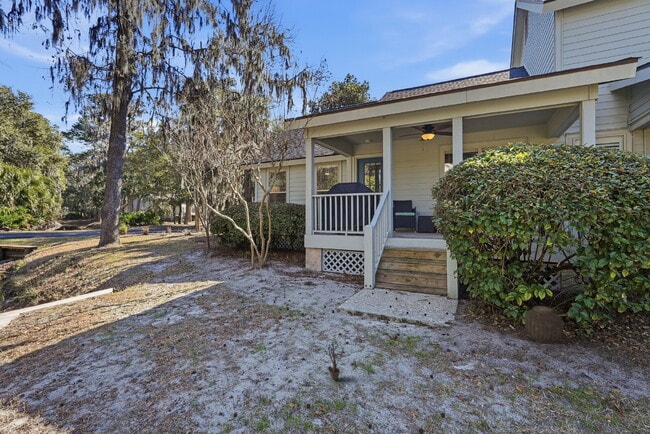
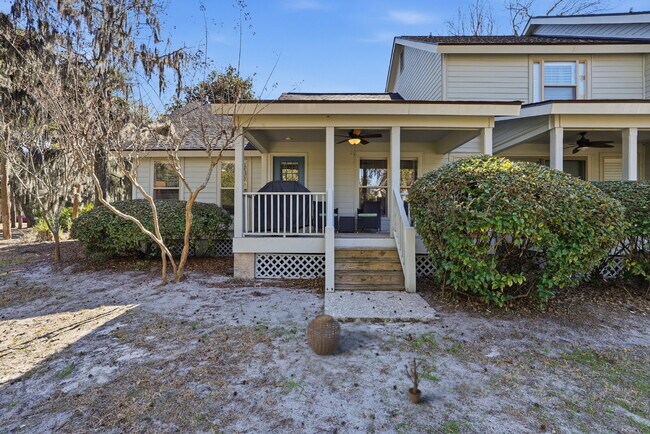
woven basket: present [525,306,562,343] -> present [307,314,341,355]

